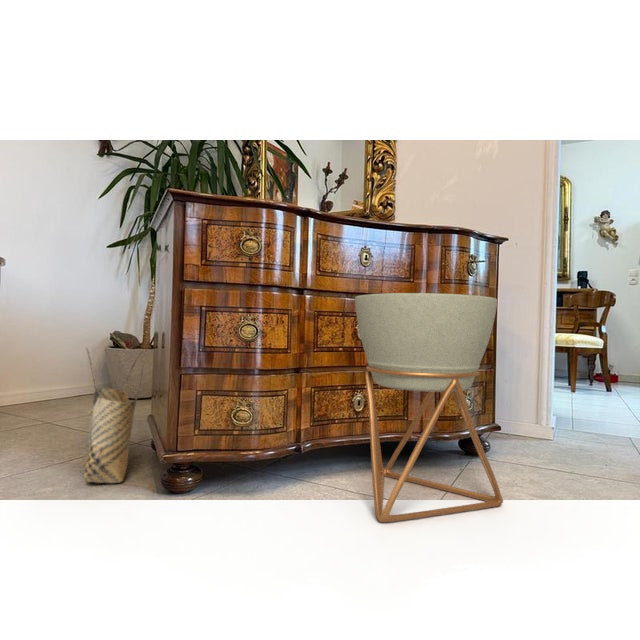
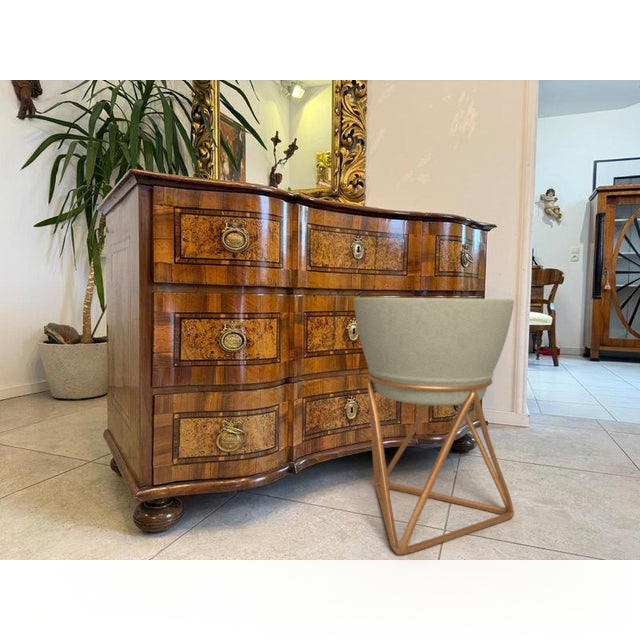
woven basket: present [84,349,144,483] -> none [25,363,102,528]

